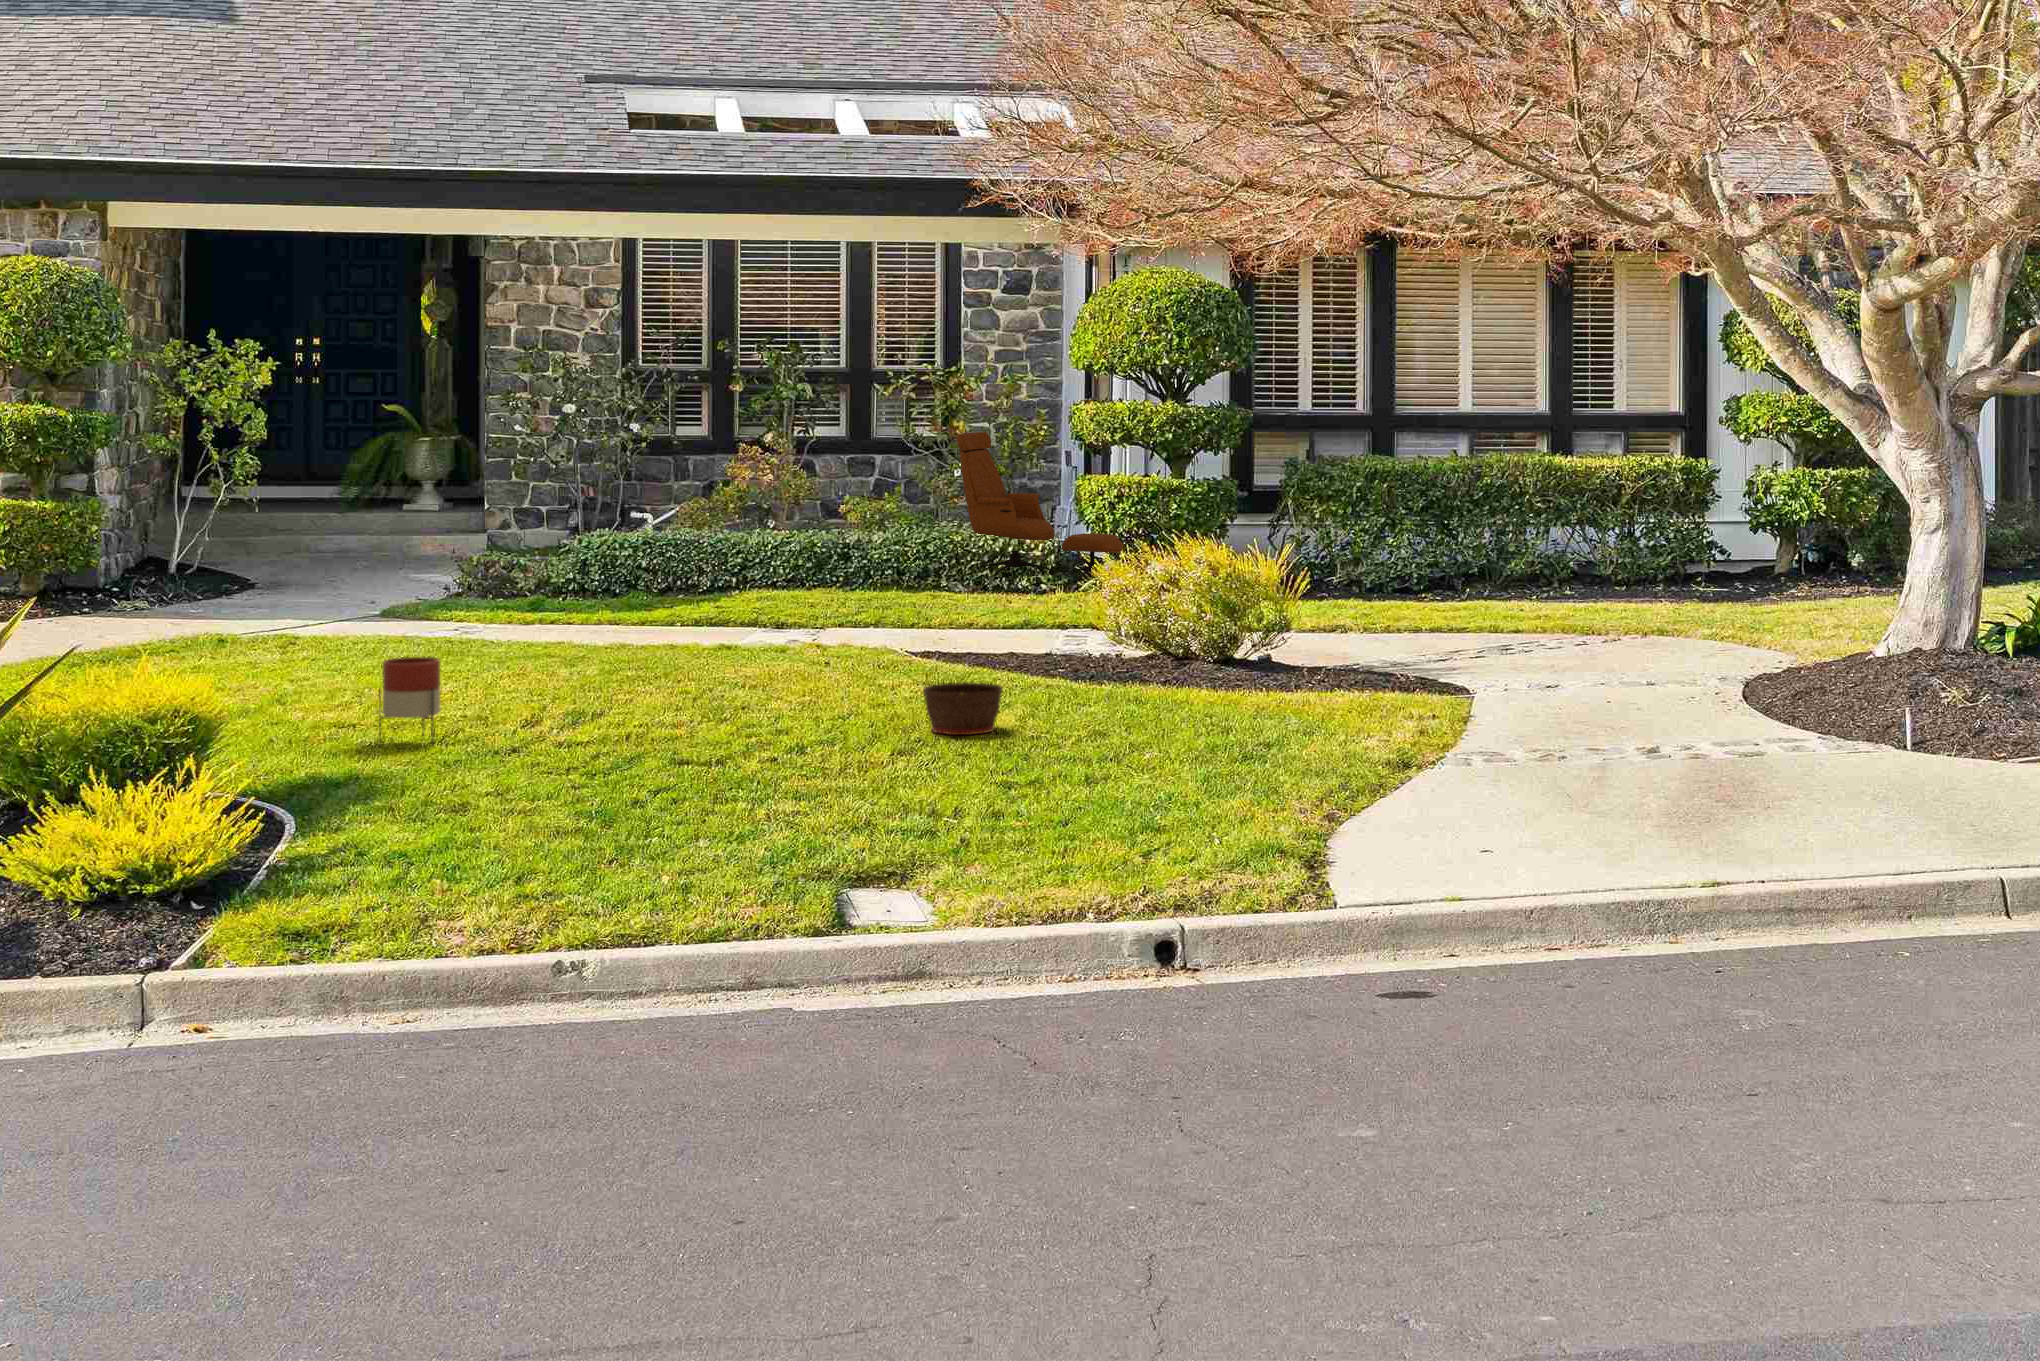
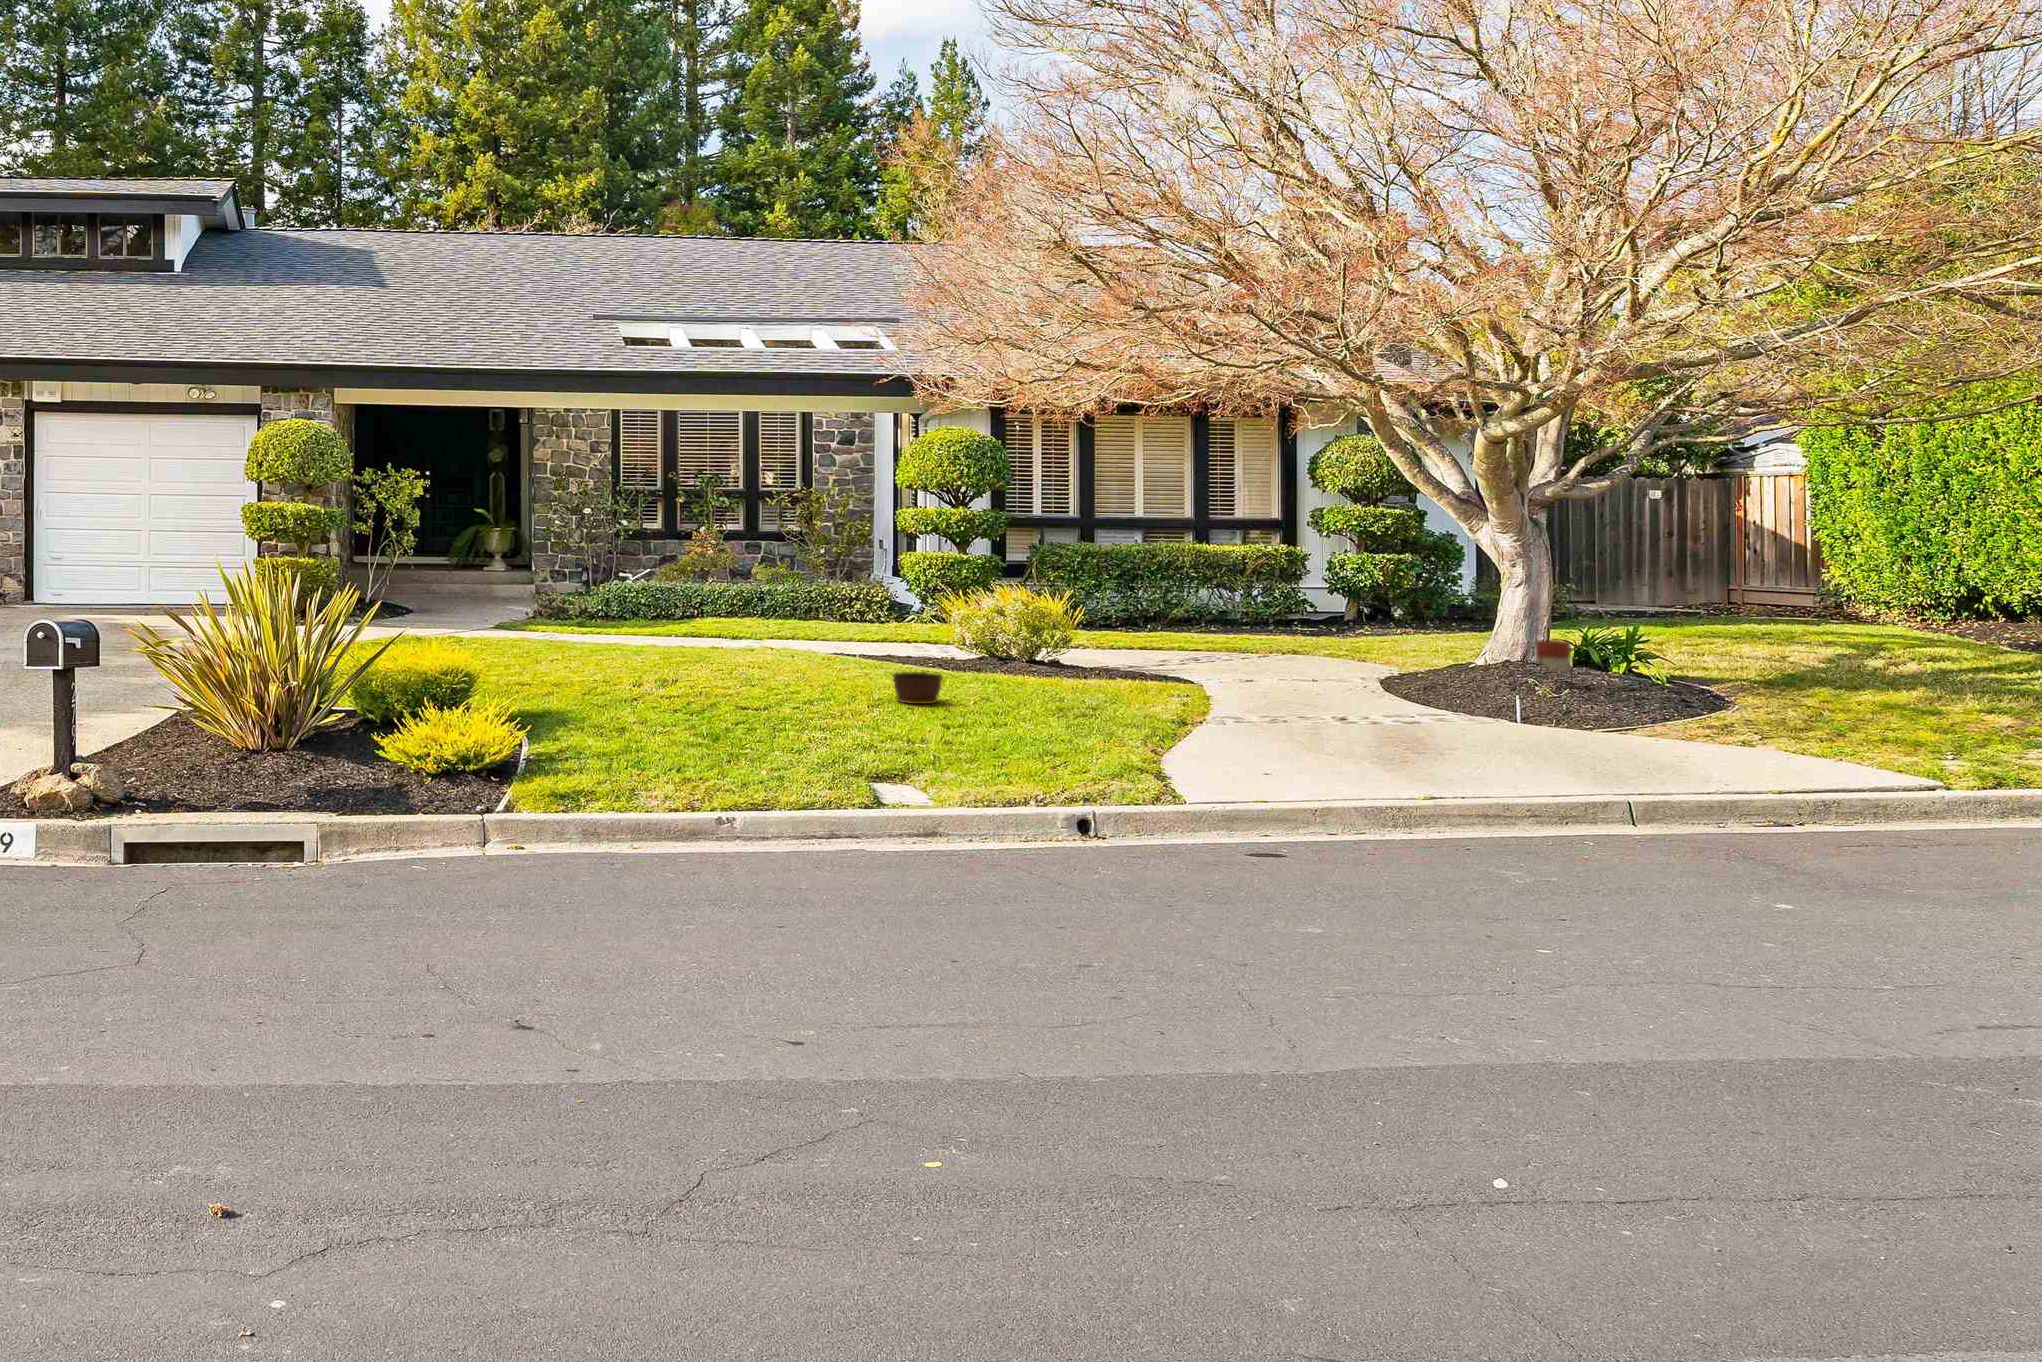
lounge chair: present [957,432,1123,578] -> none [825,526,930,615]
planter: present [379,657,440,746] -> present [1535,640,1572,680]

